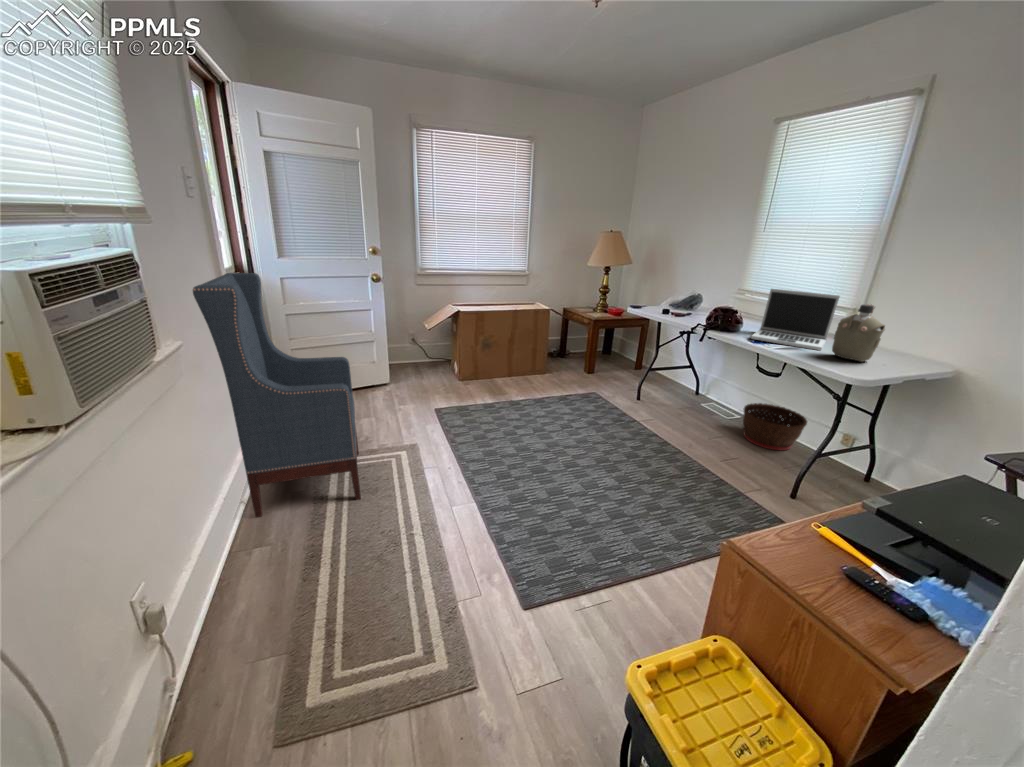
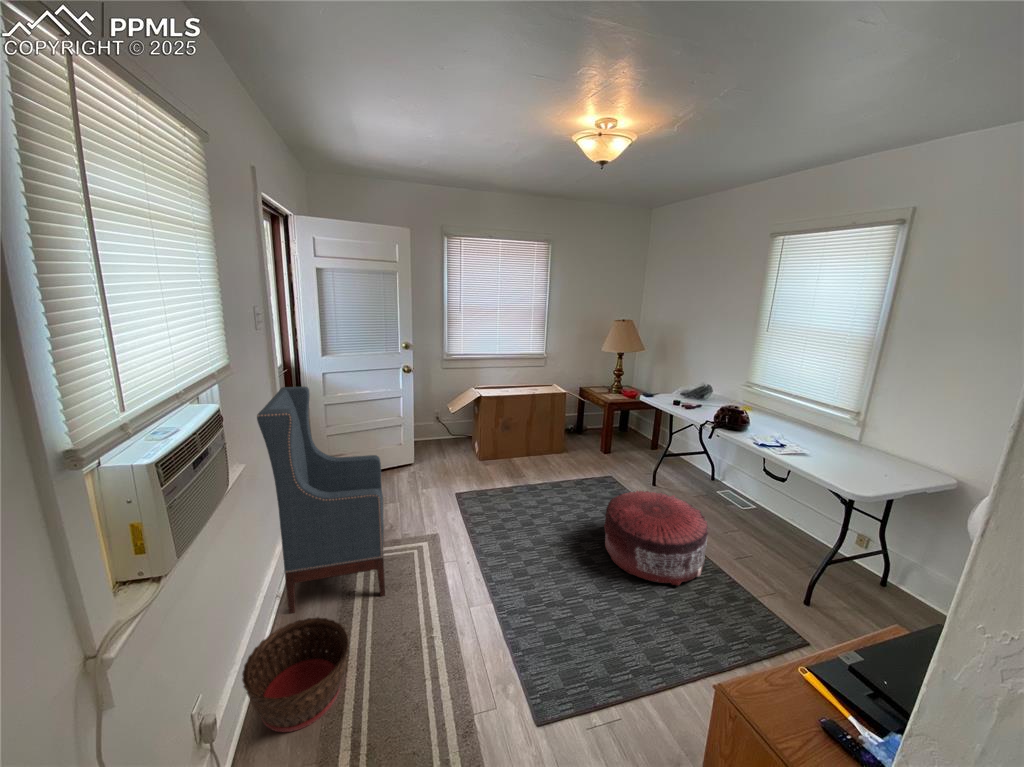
laptop: present [751,288,840,350] -> none [758,388,842,454]
water bottle: present [832,304,885,362] -> none [836,415,884,470]
pouf: none [590,396,697,483] -> present [604,491,708,586]
basket: present [743,403,807,450] -> present [242,618,349,732]

